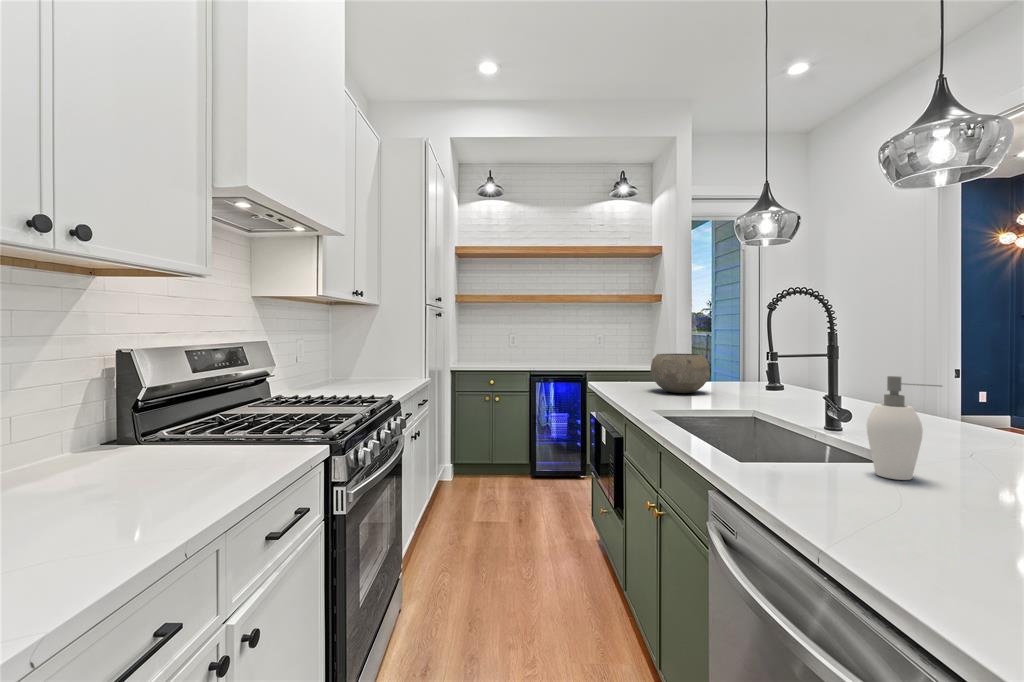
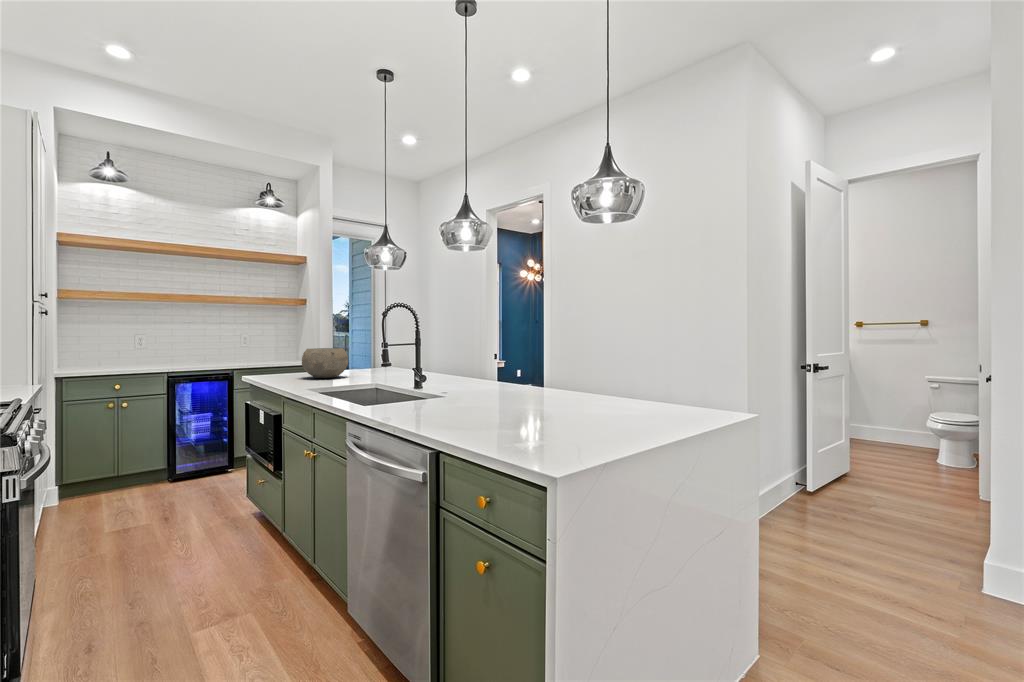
soap dispenser: present [866,376,942,480] -> none [424,351,453,402]

